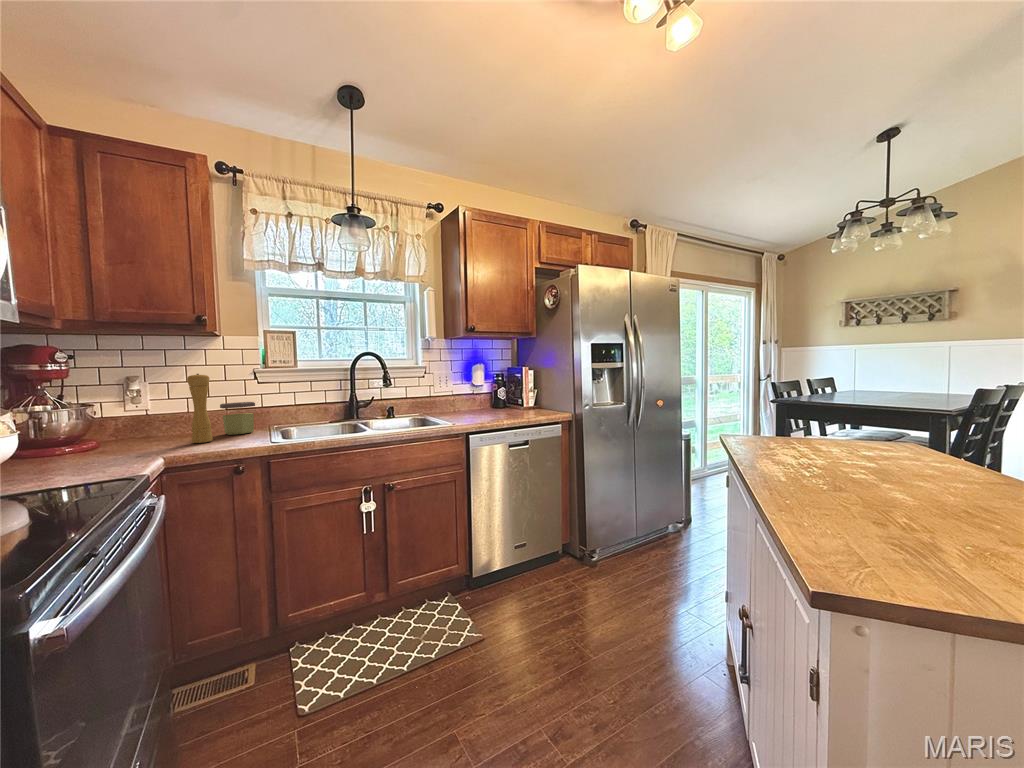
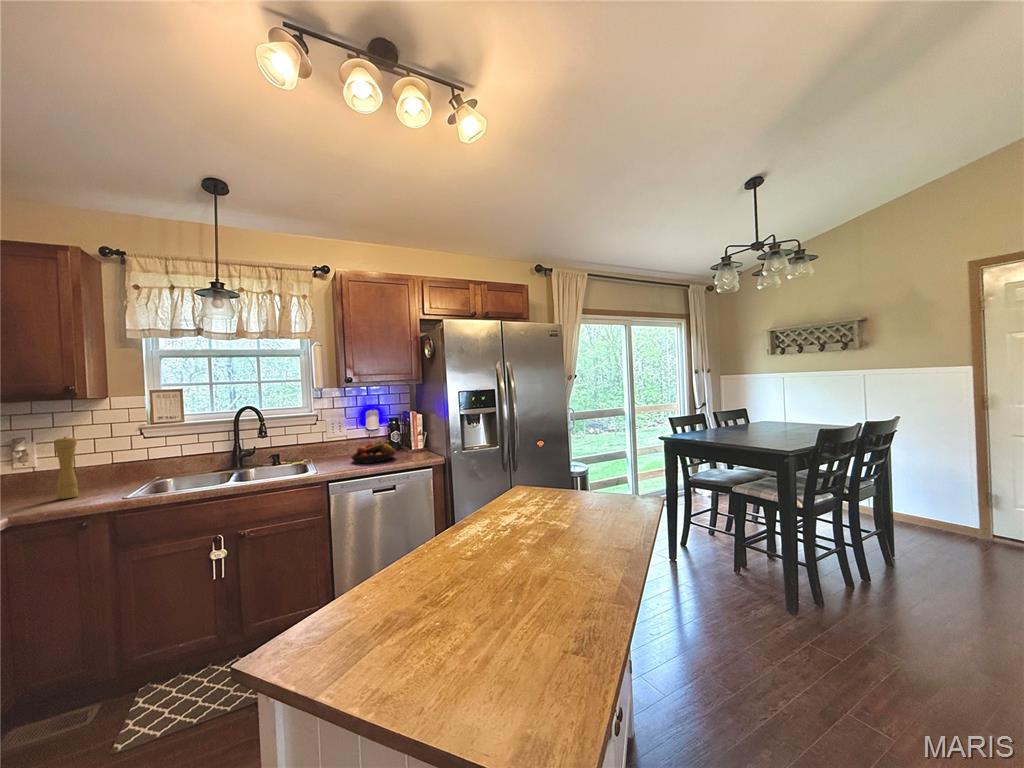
fruit bowl: none [469,396,514,418] -> present [351,441,396,463]
jar: present [220,402,255,435] -> none [98,456,132,488]

